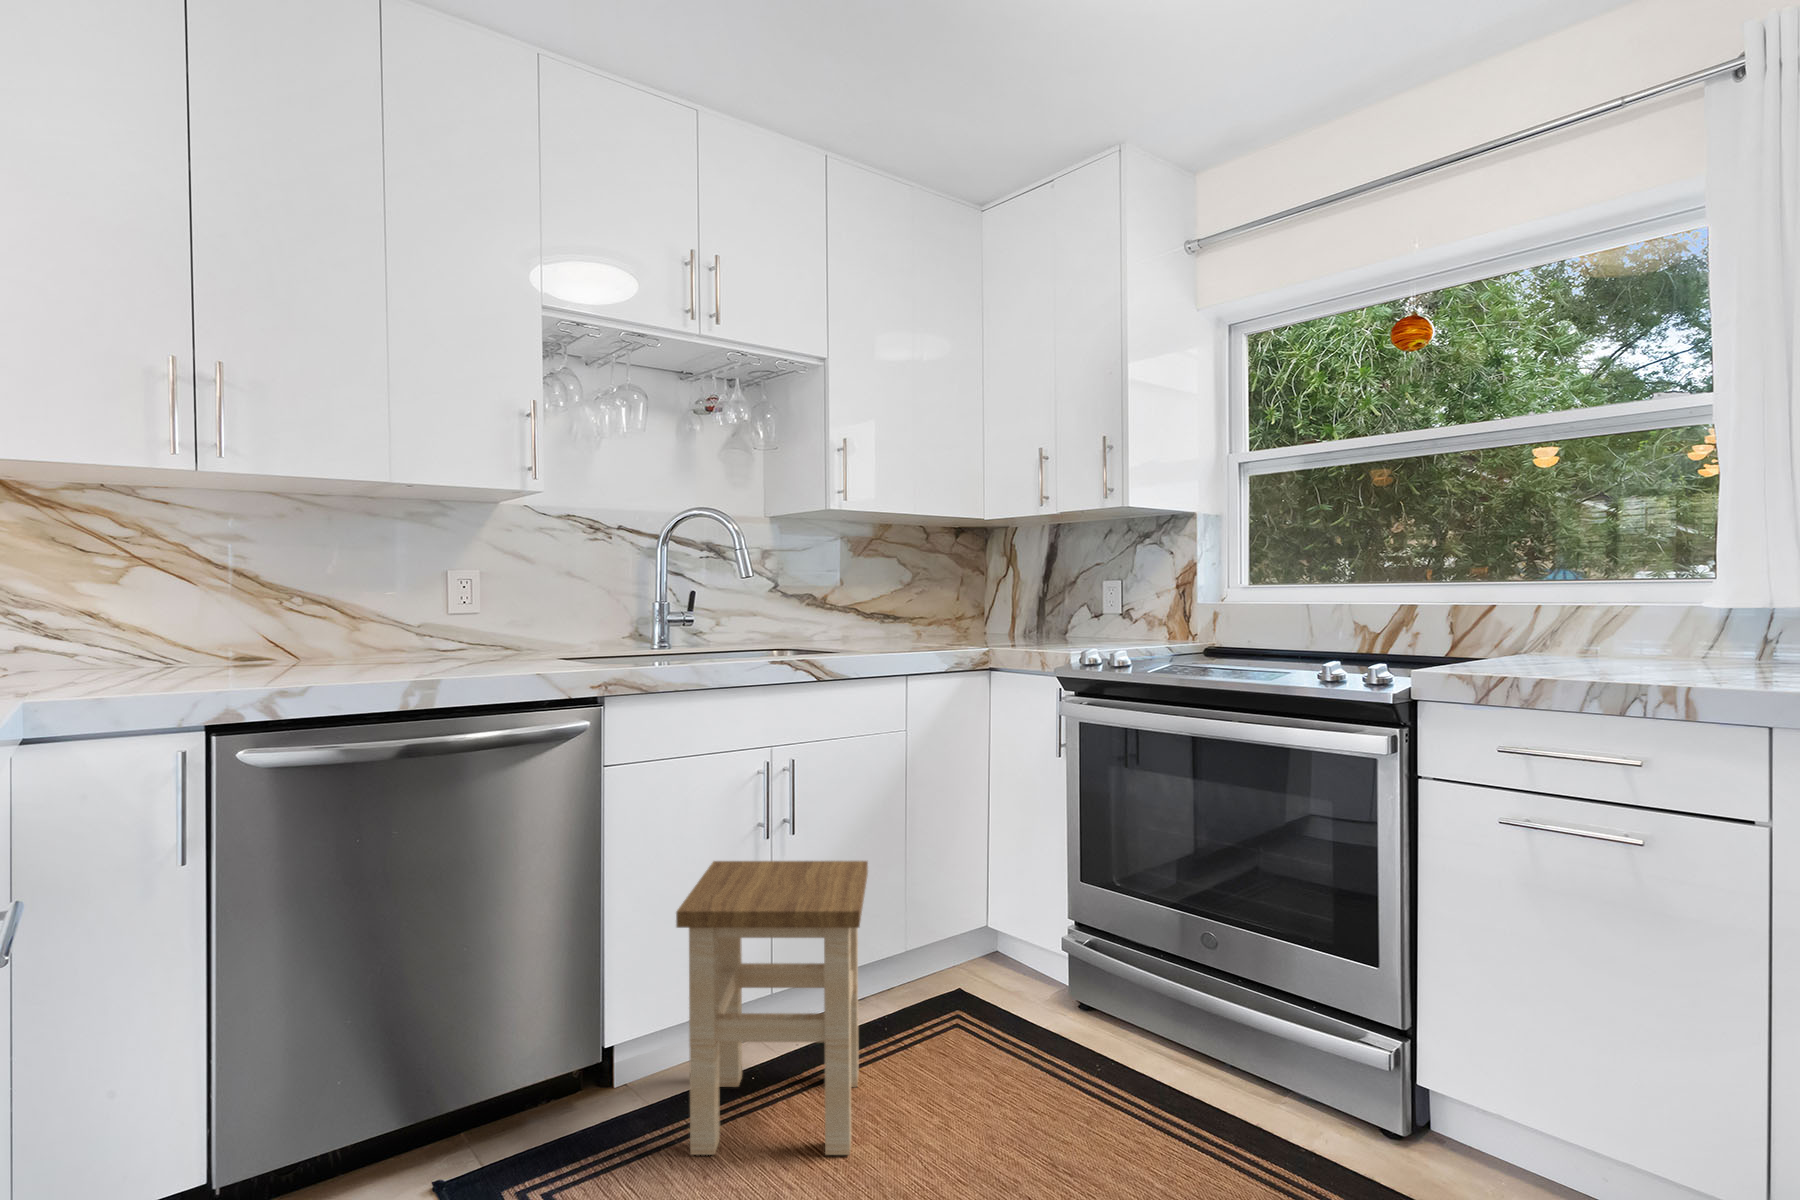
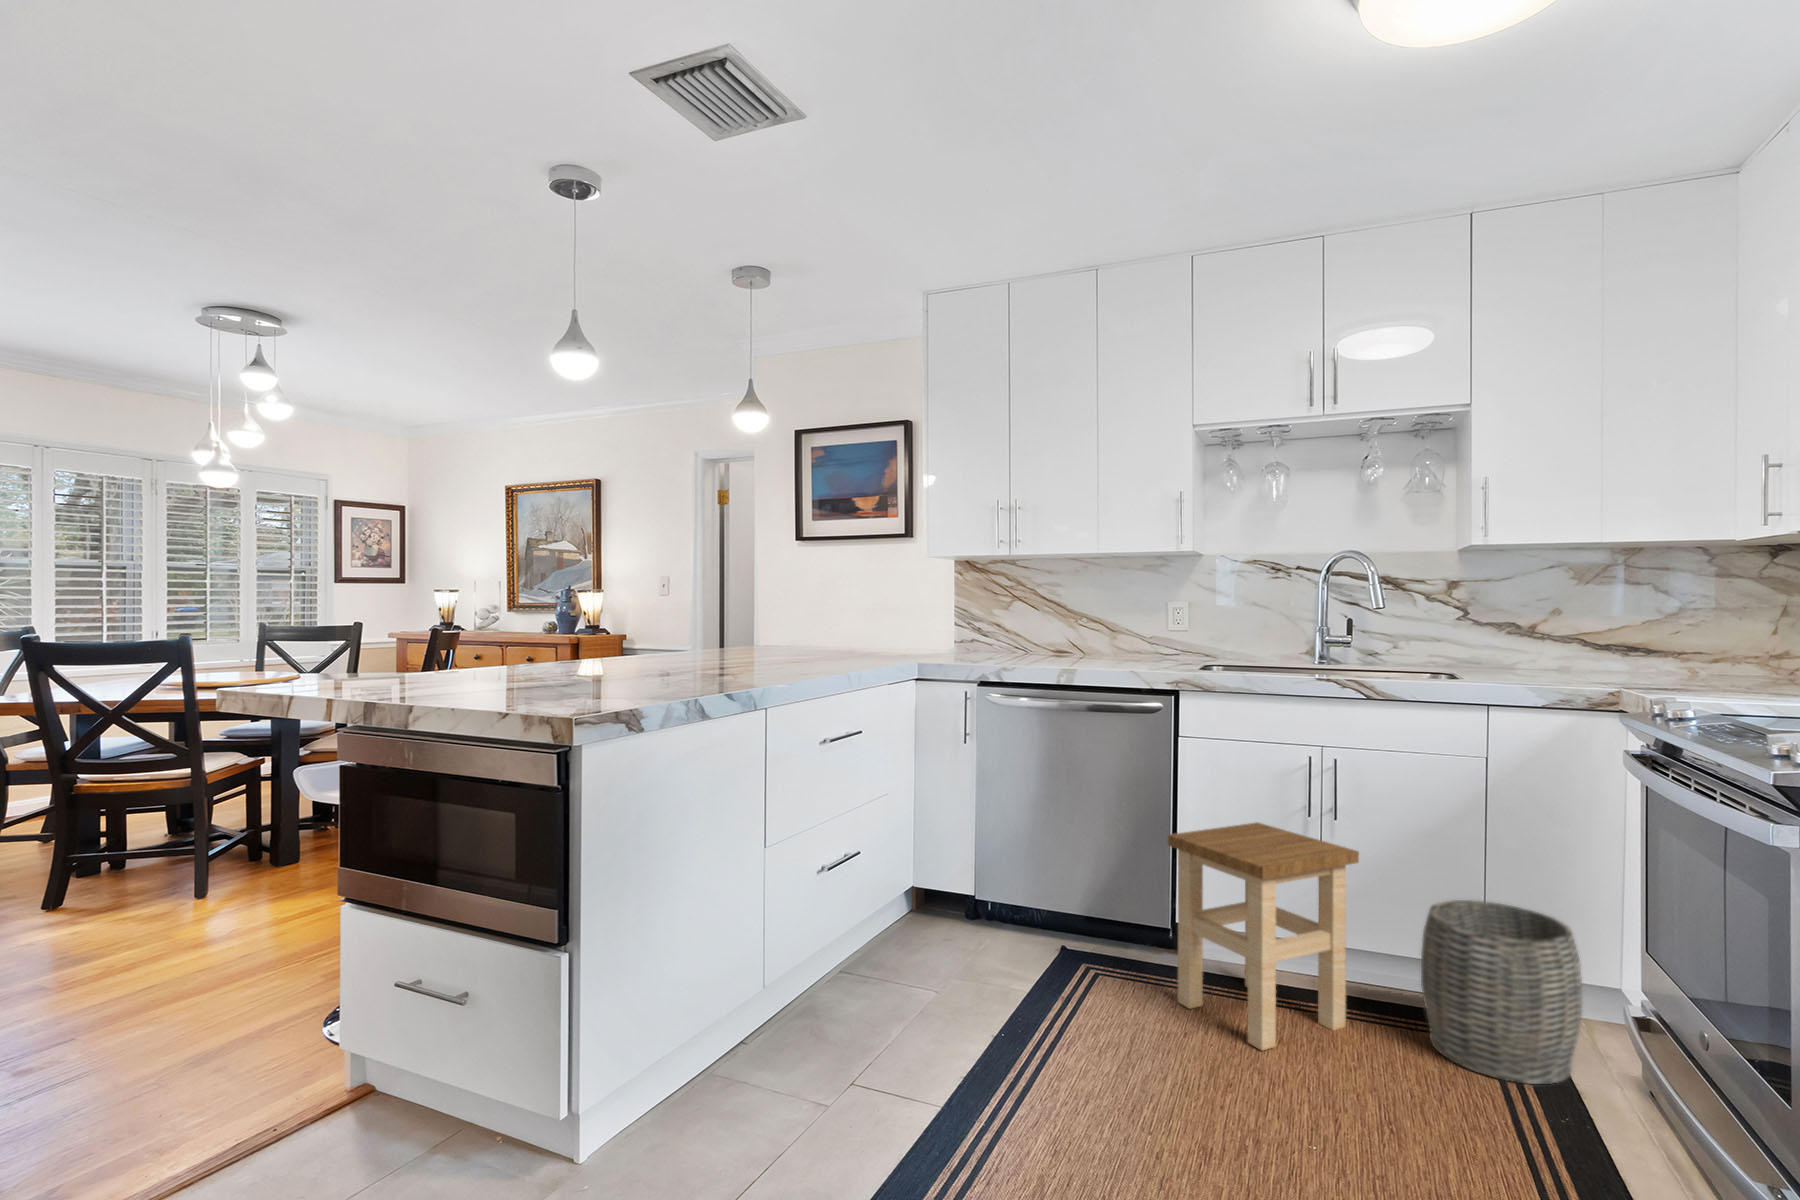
woven basket: none [902,875,1041,1058] -> present [1421,900,1582,1084]

